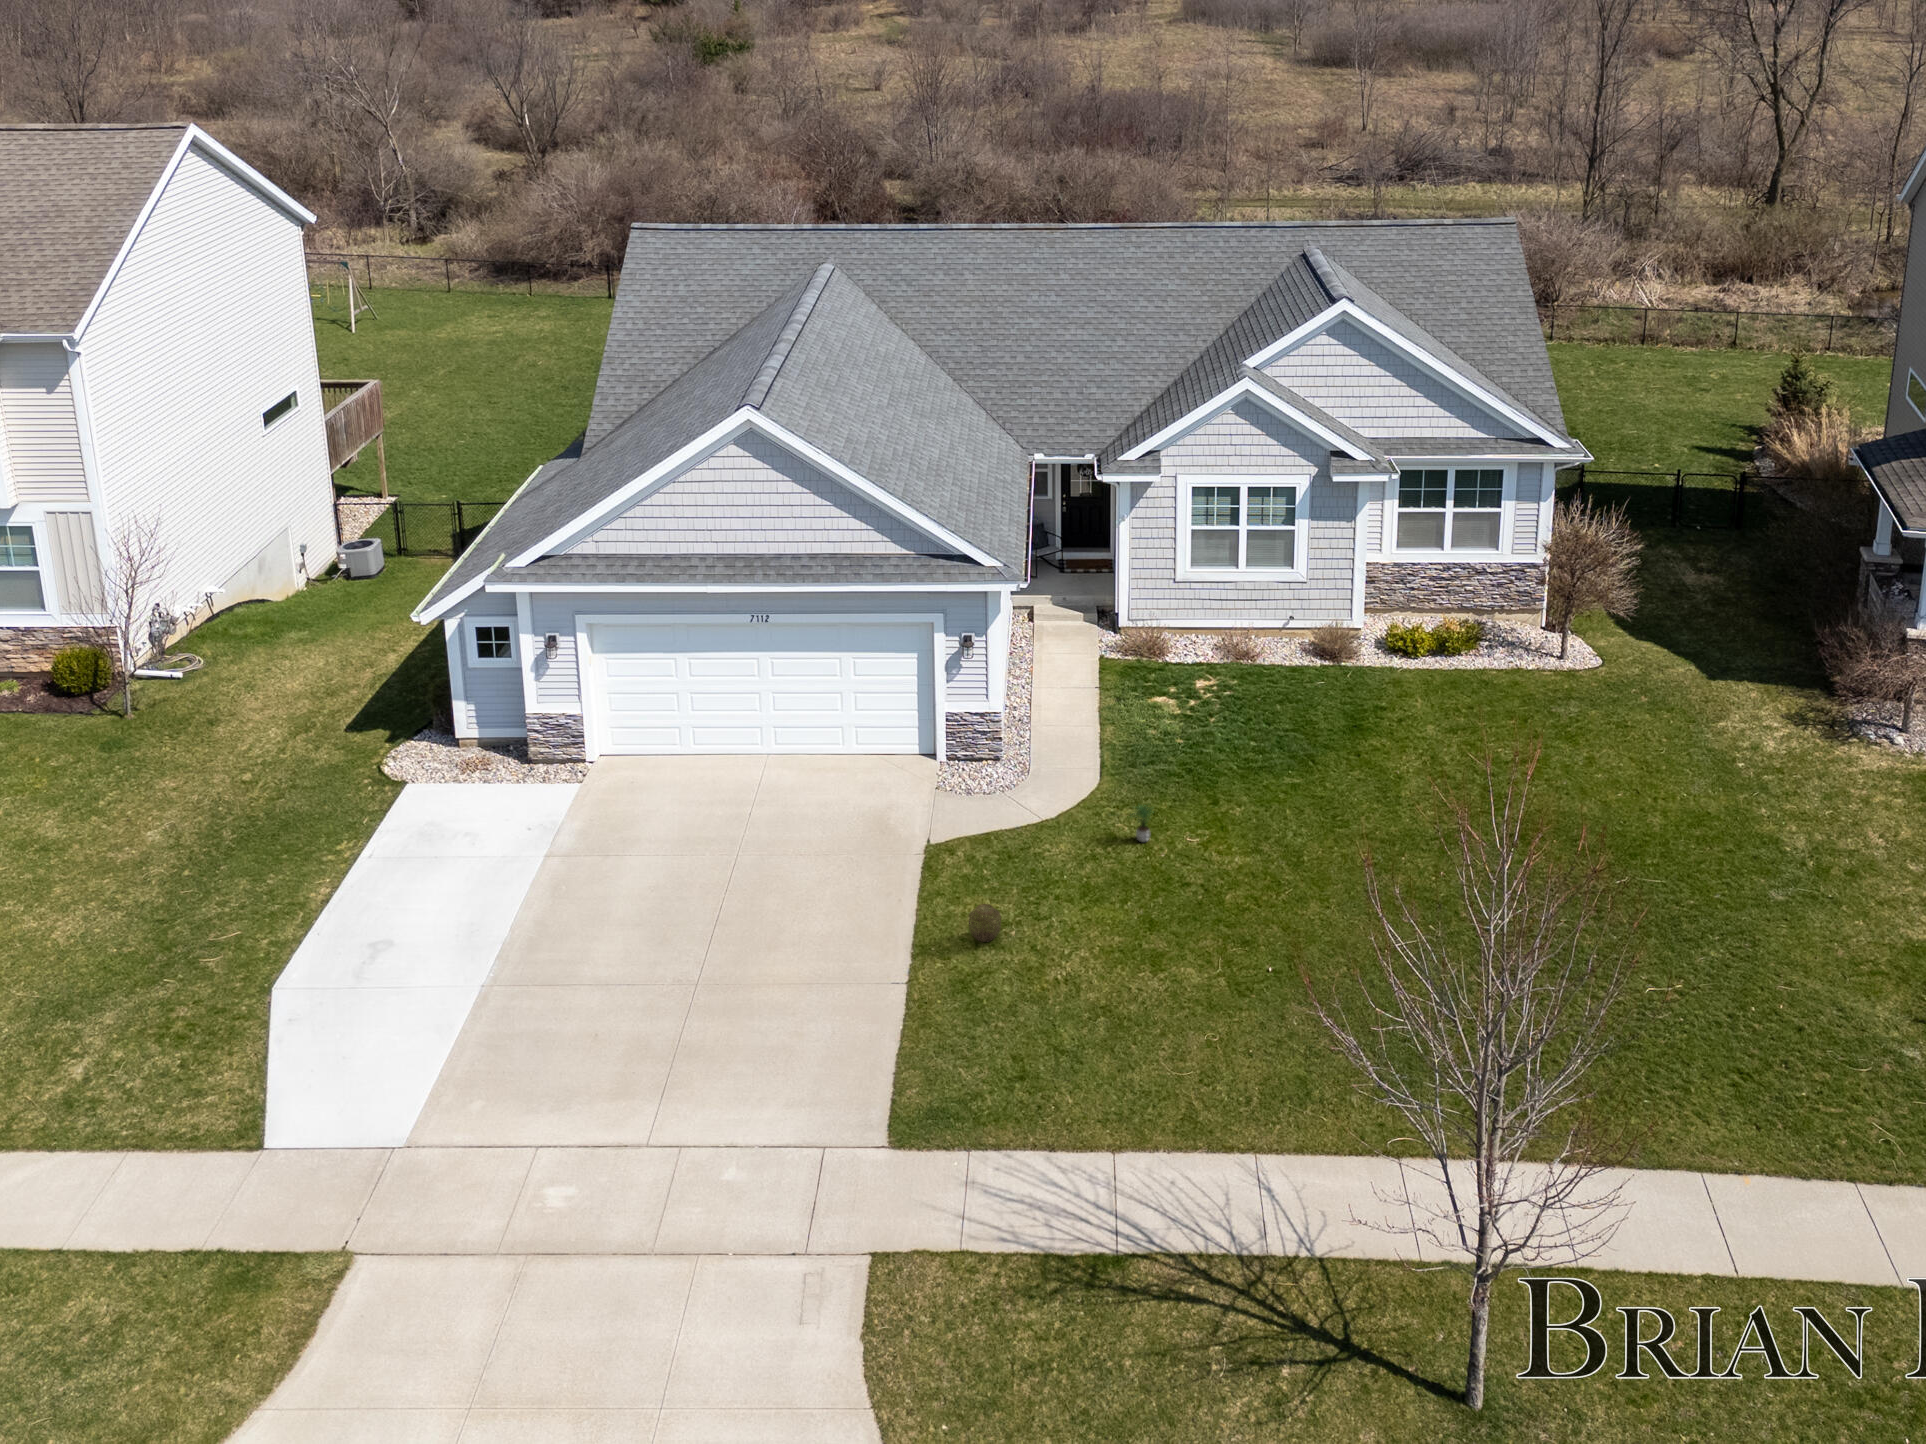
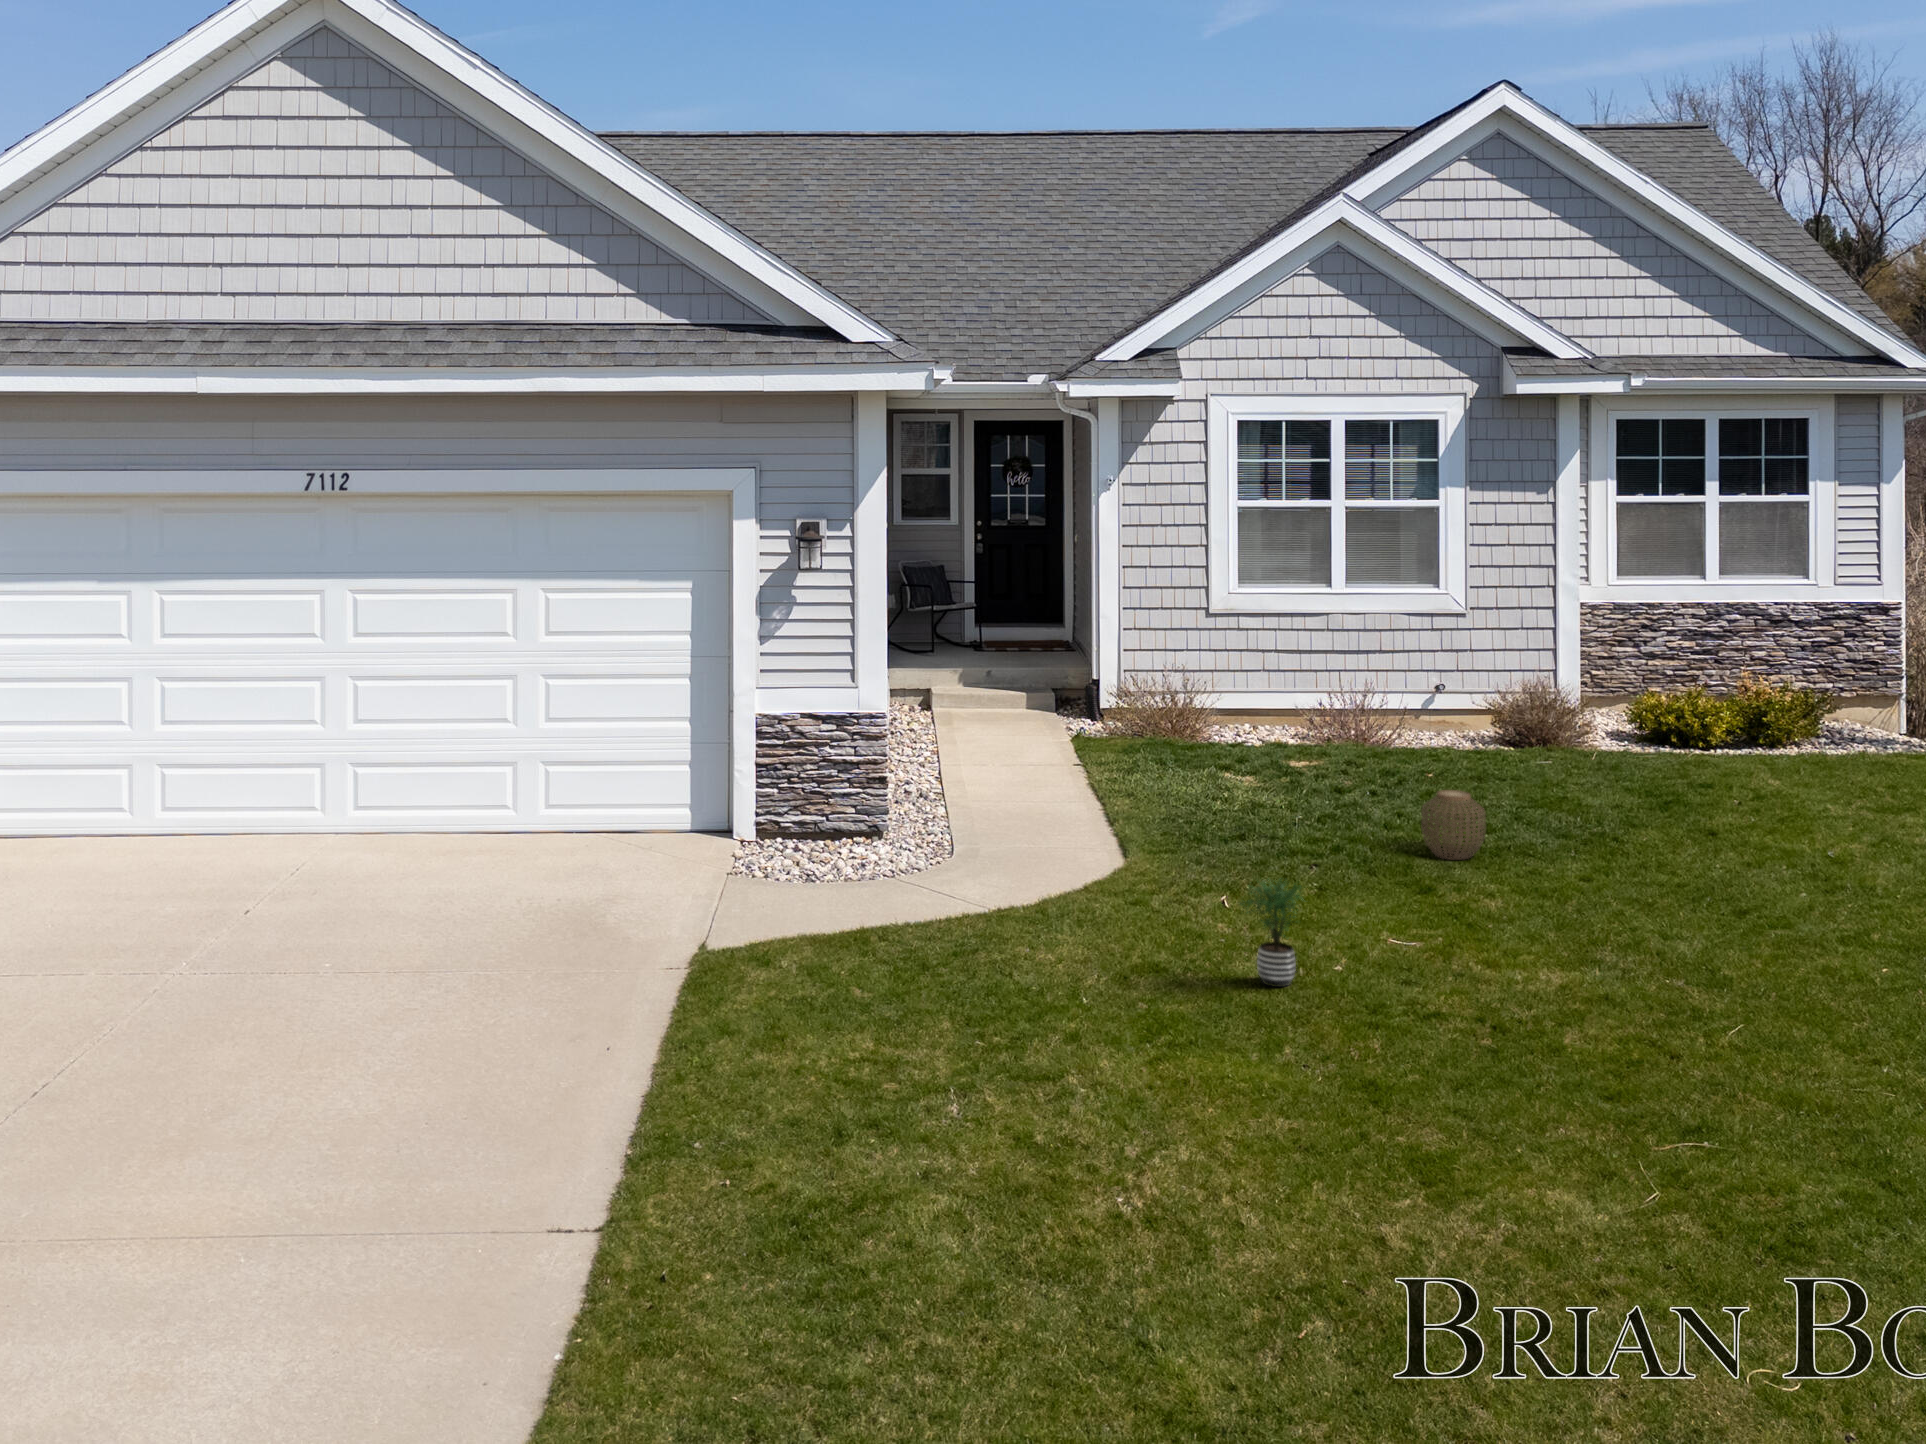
woven basket: present [969,904,1001,942] -> present [1421,790,1485,860]

